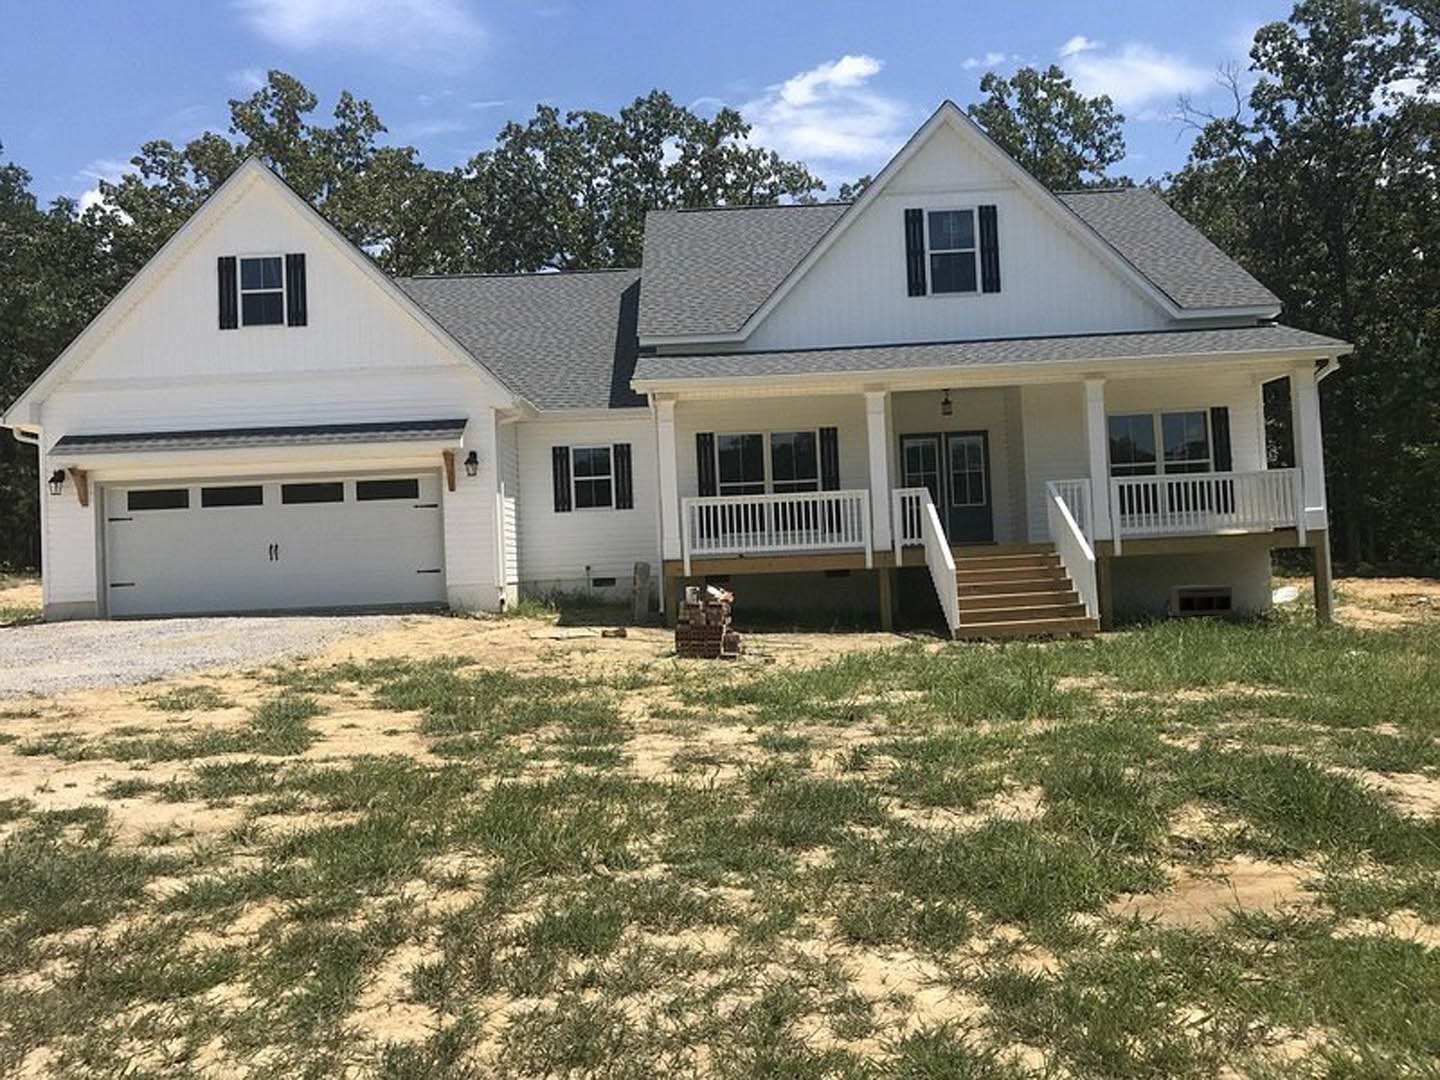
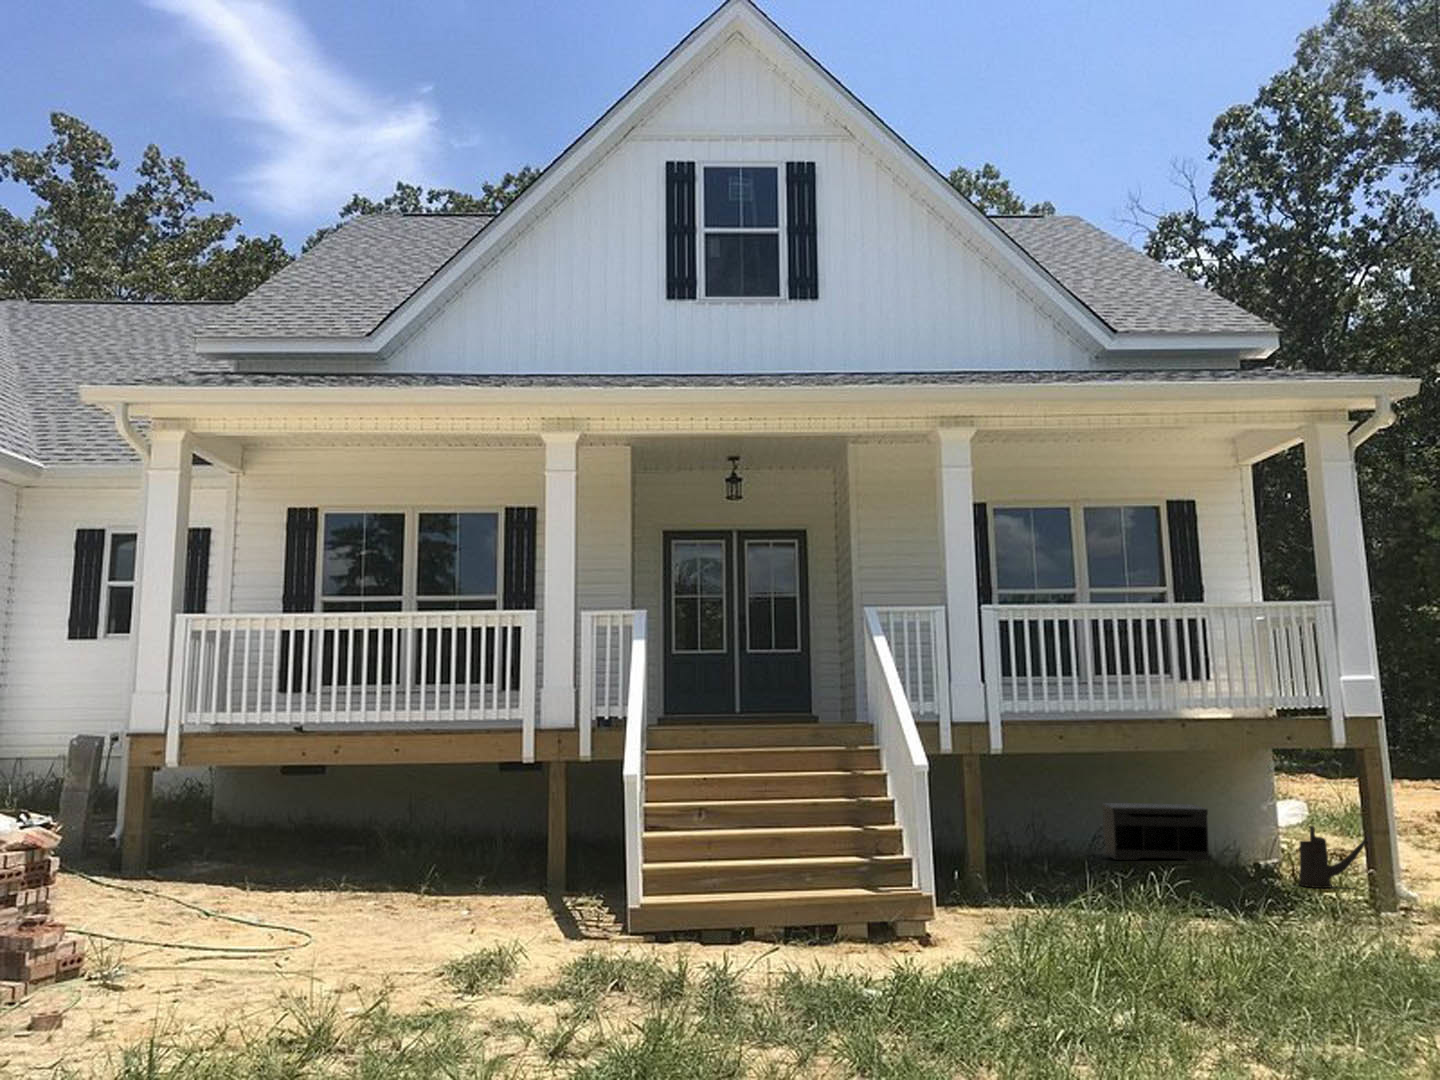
watering can: none [1273,588,1315,620] -> present [1299,826,1367,888]

